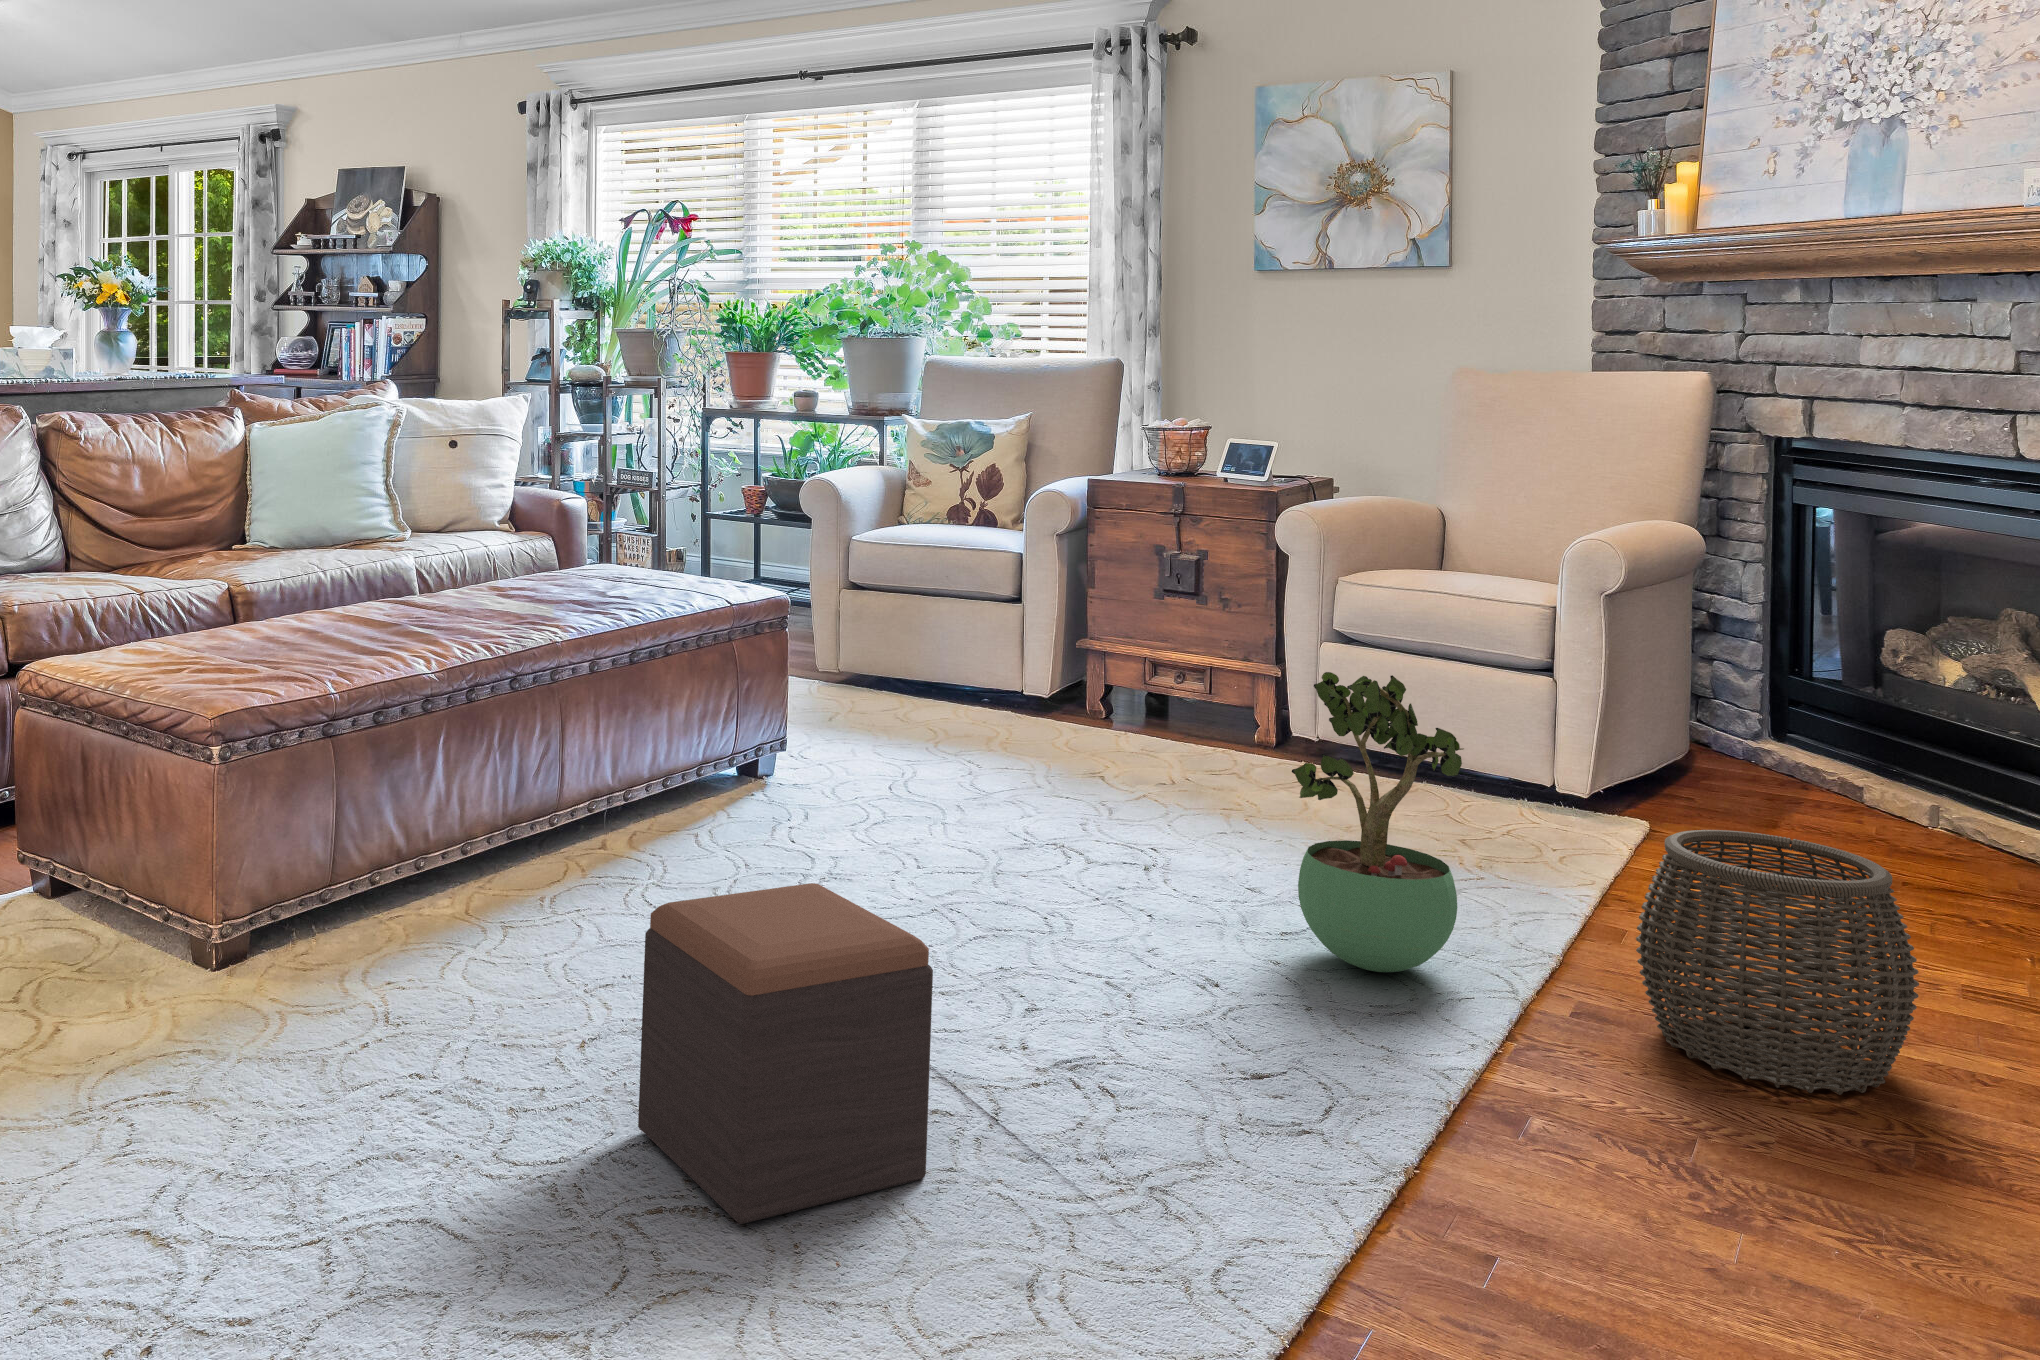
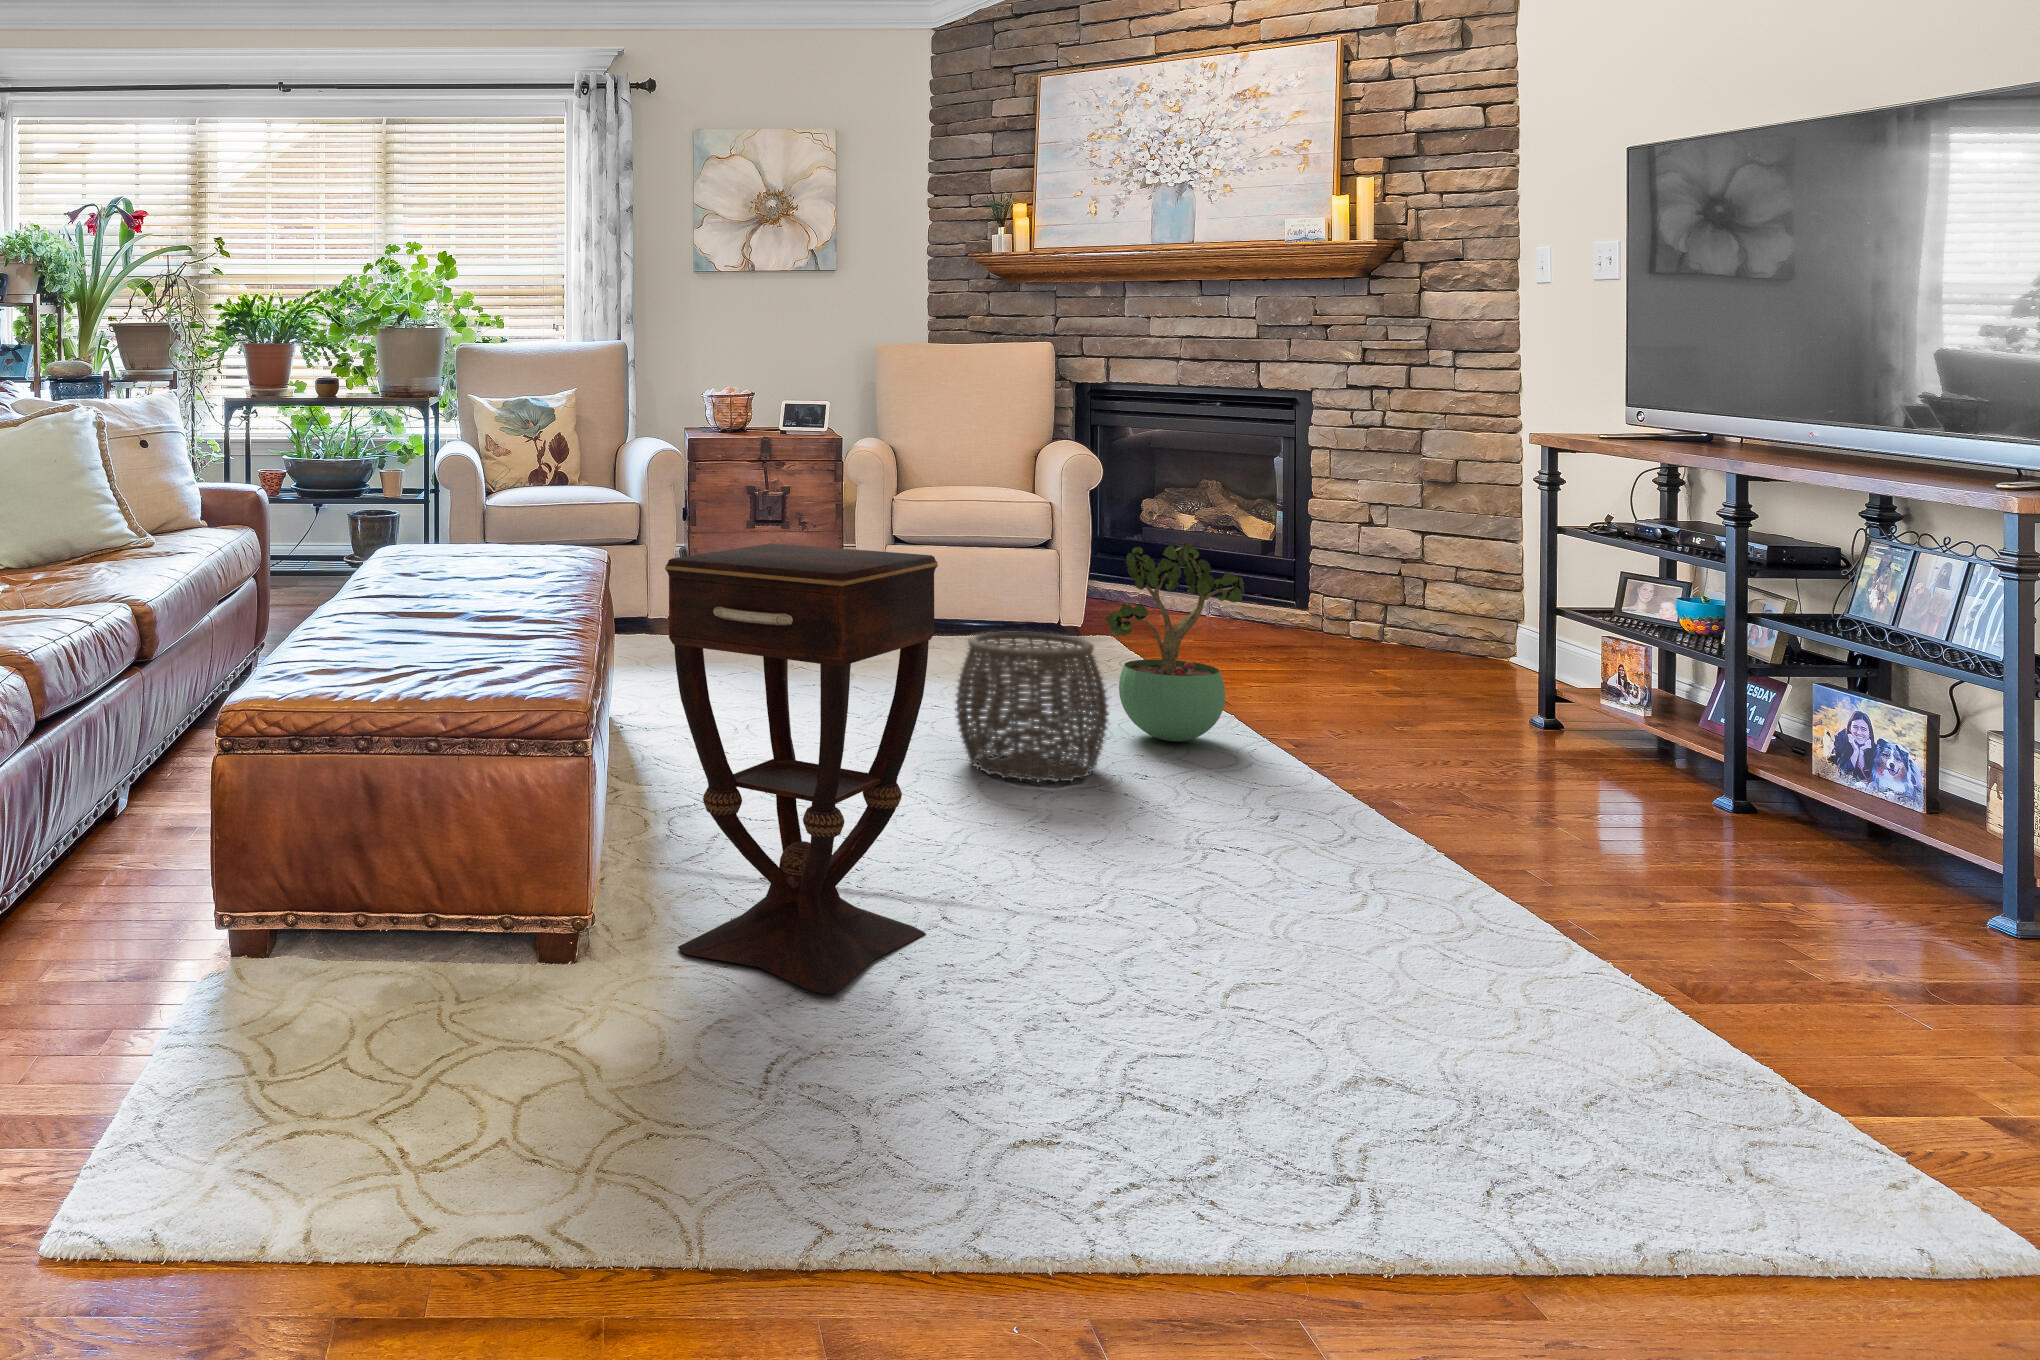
side table: none [273,591,543,1092] -> present [665,543,938,993]
woven basket: present [1636,830,1919,1095] -> present [955,632,1109,782]
footstool: present [638,883,933,1224] -> none [1073,728,1253,962]

